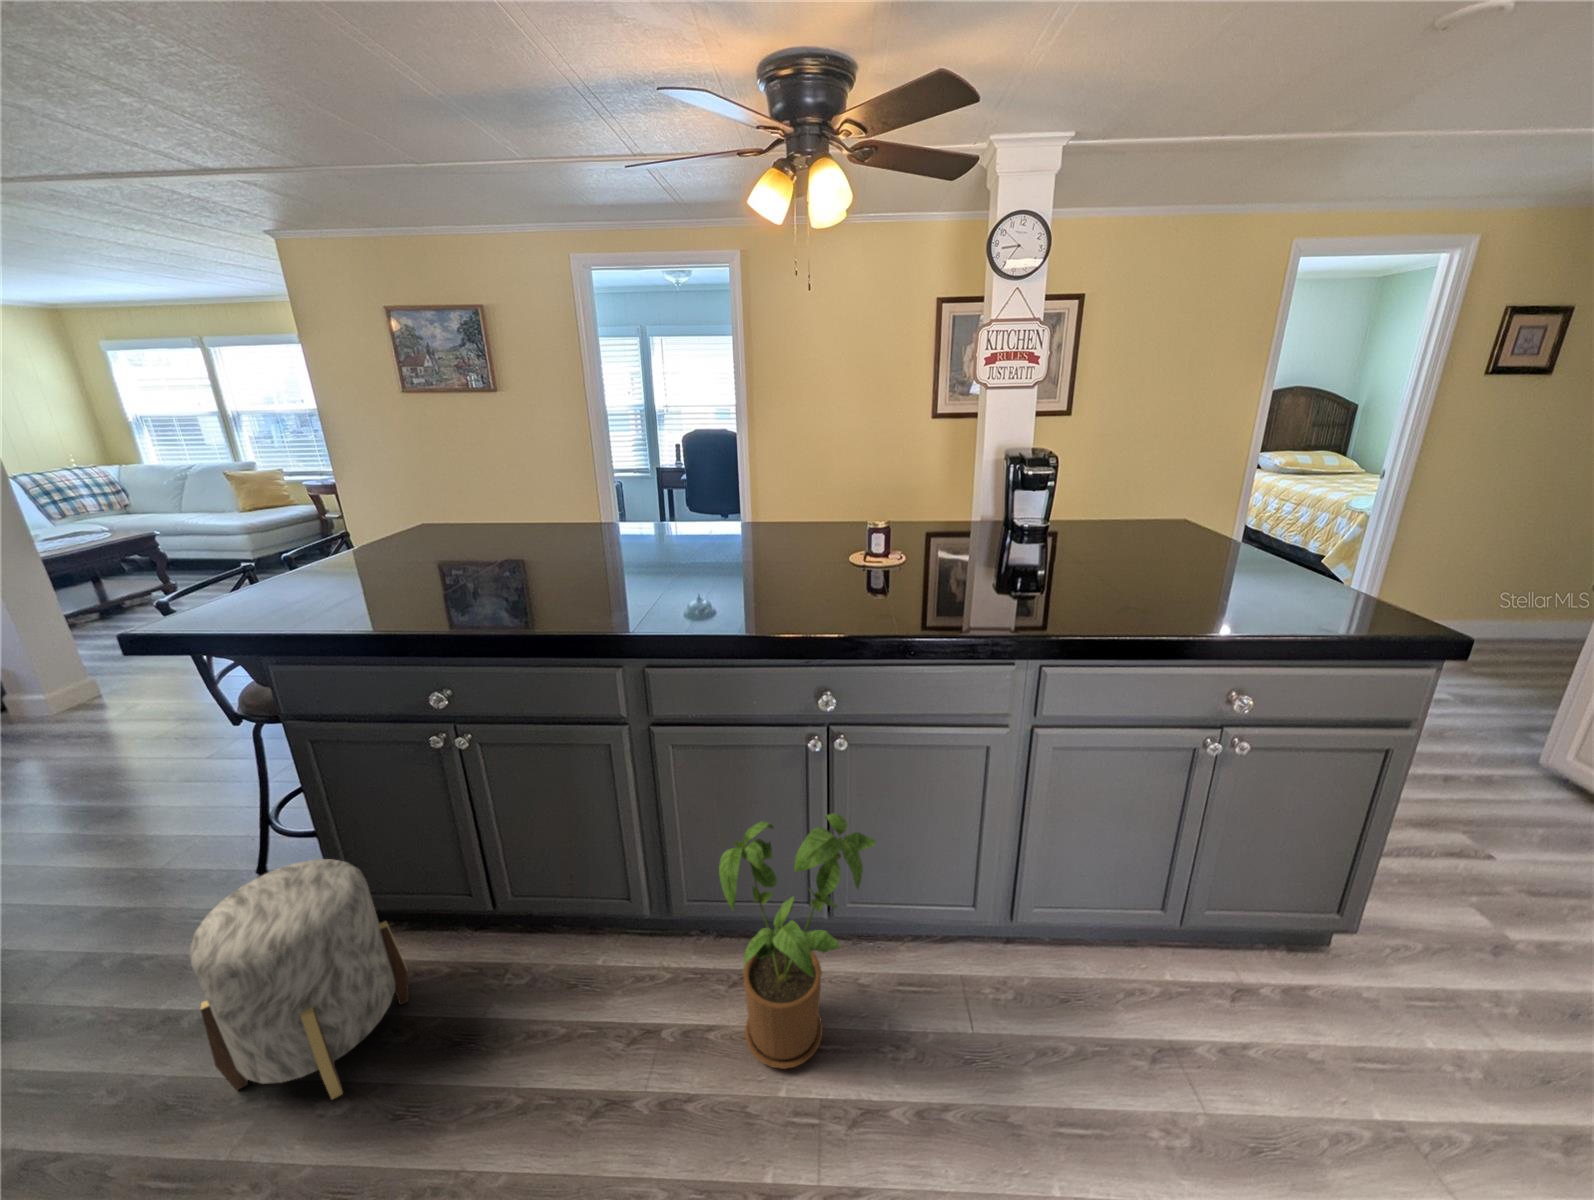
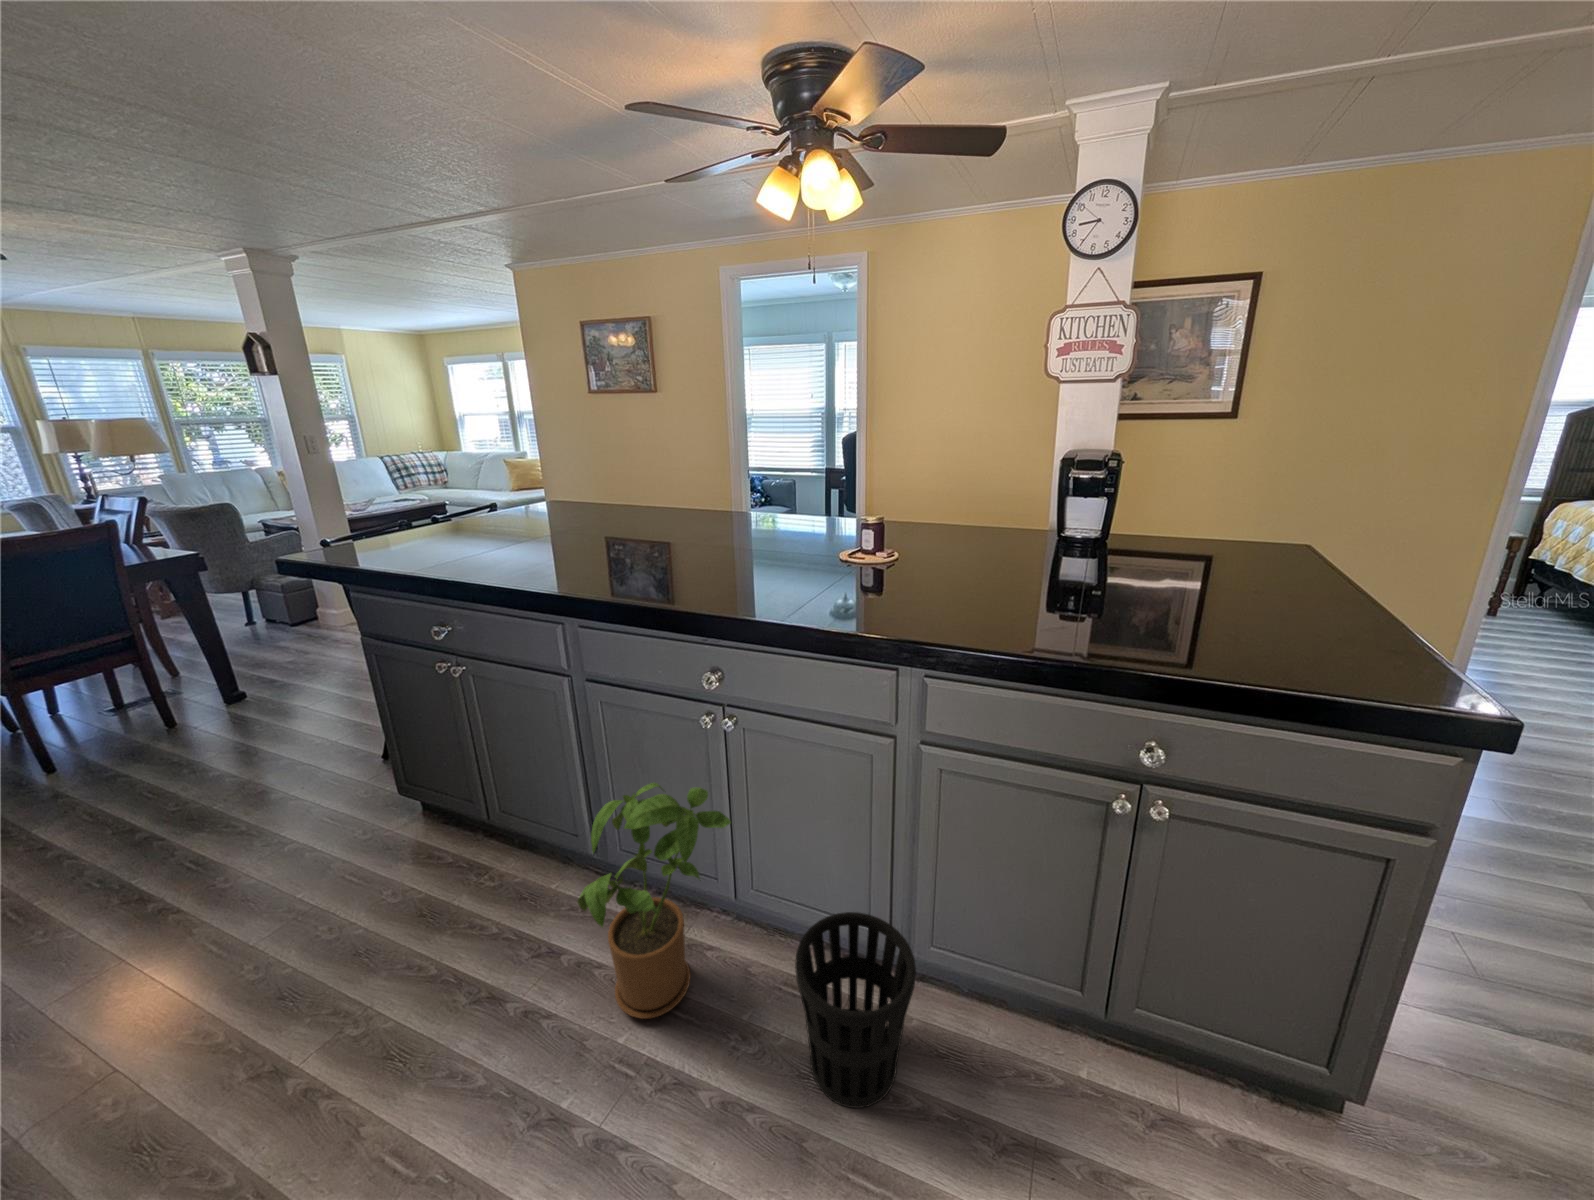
stool: present [190,859,409,1099] -> none [256,739,418,920]
wastebasket: none [955,894,1072,1072] -> present [795,912,916,1108]

